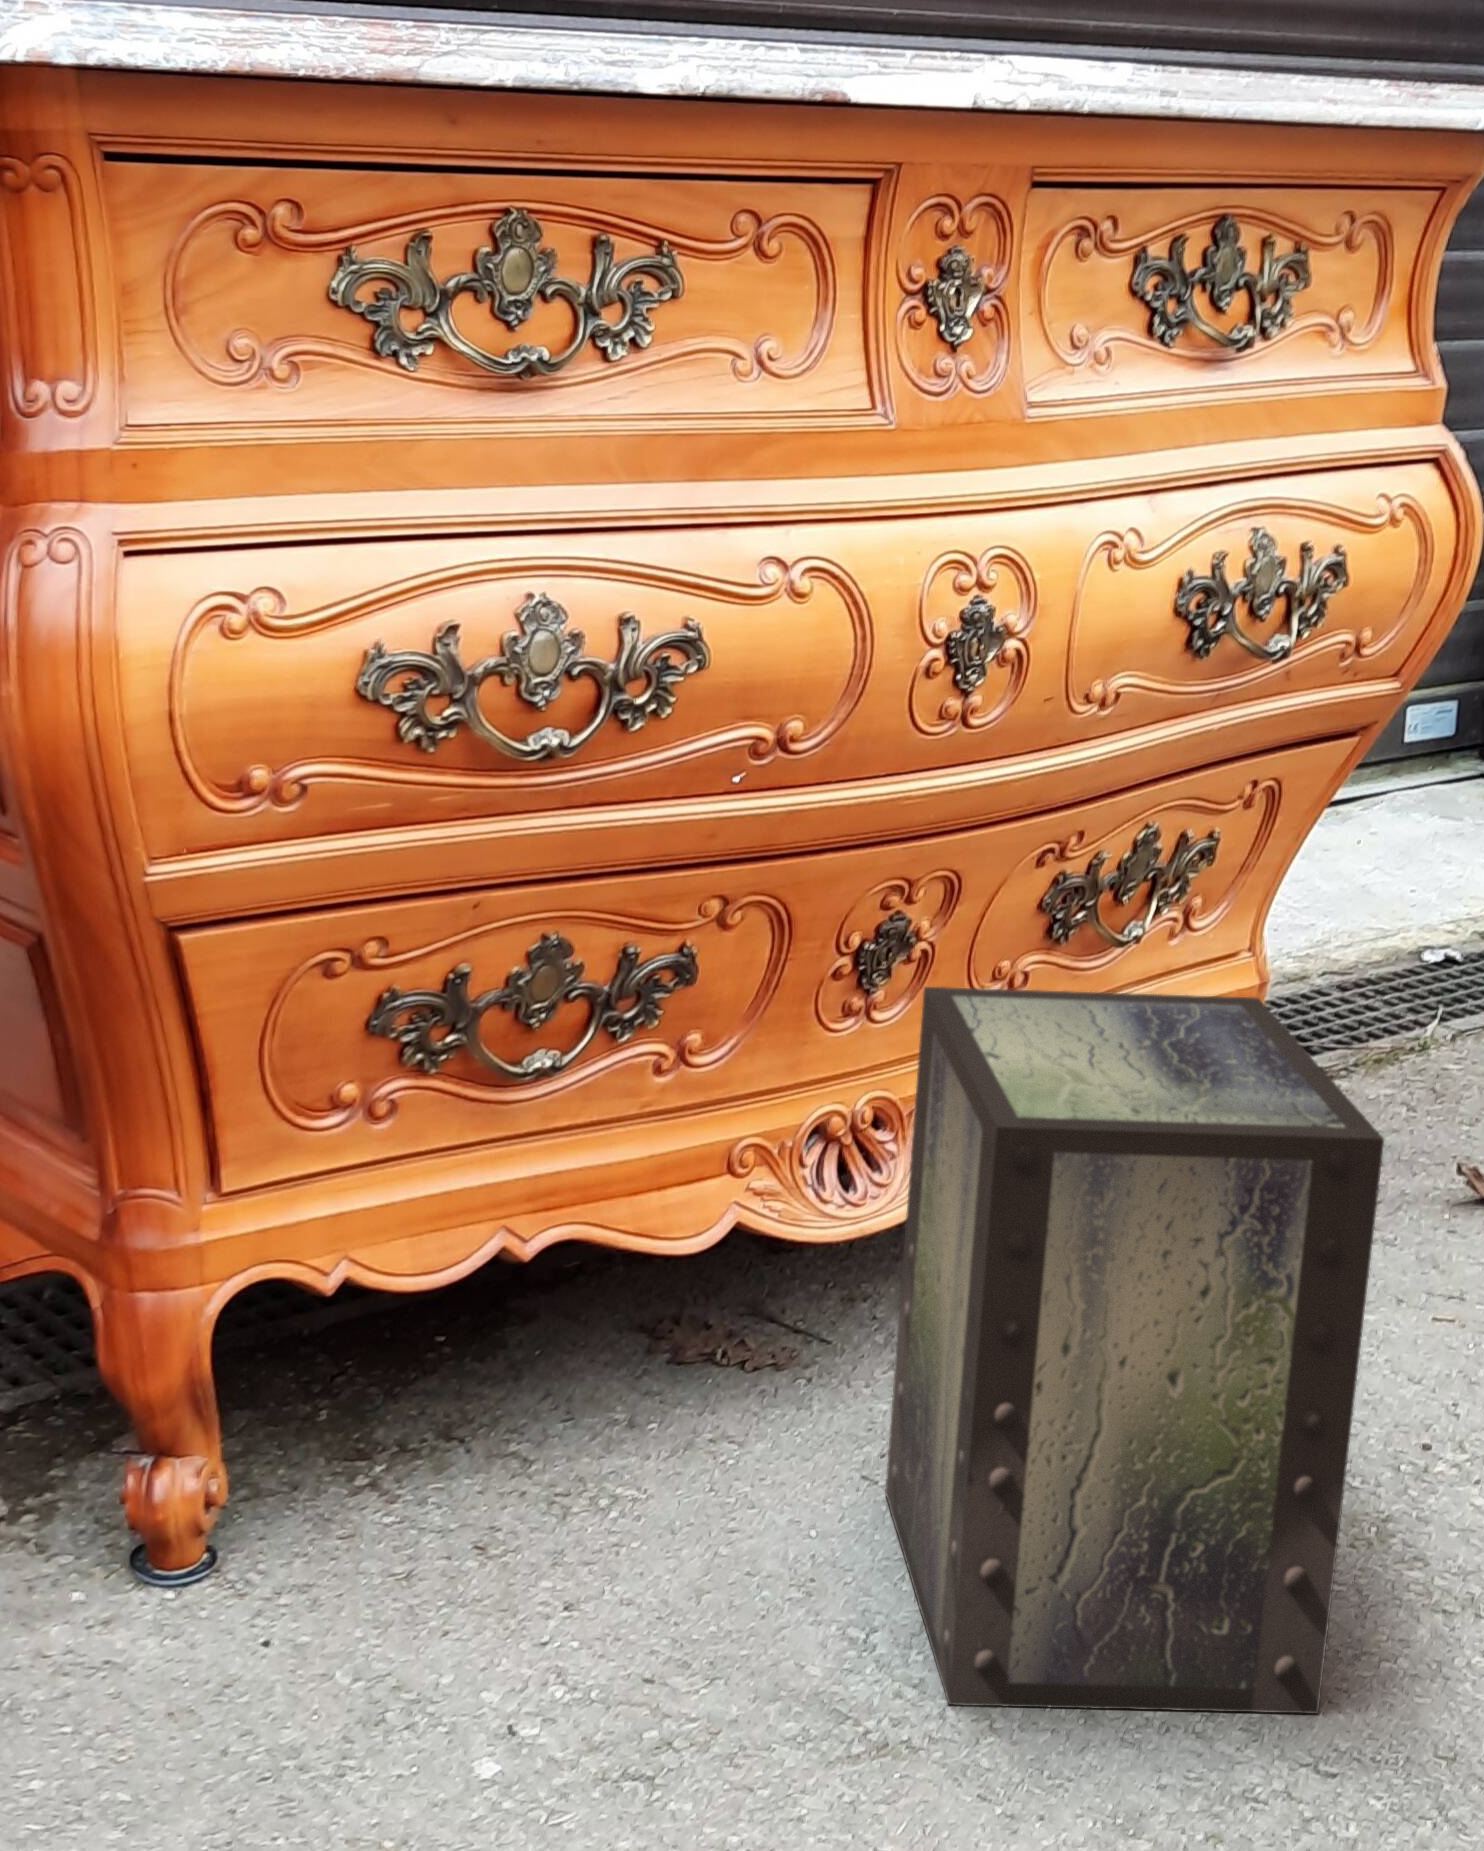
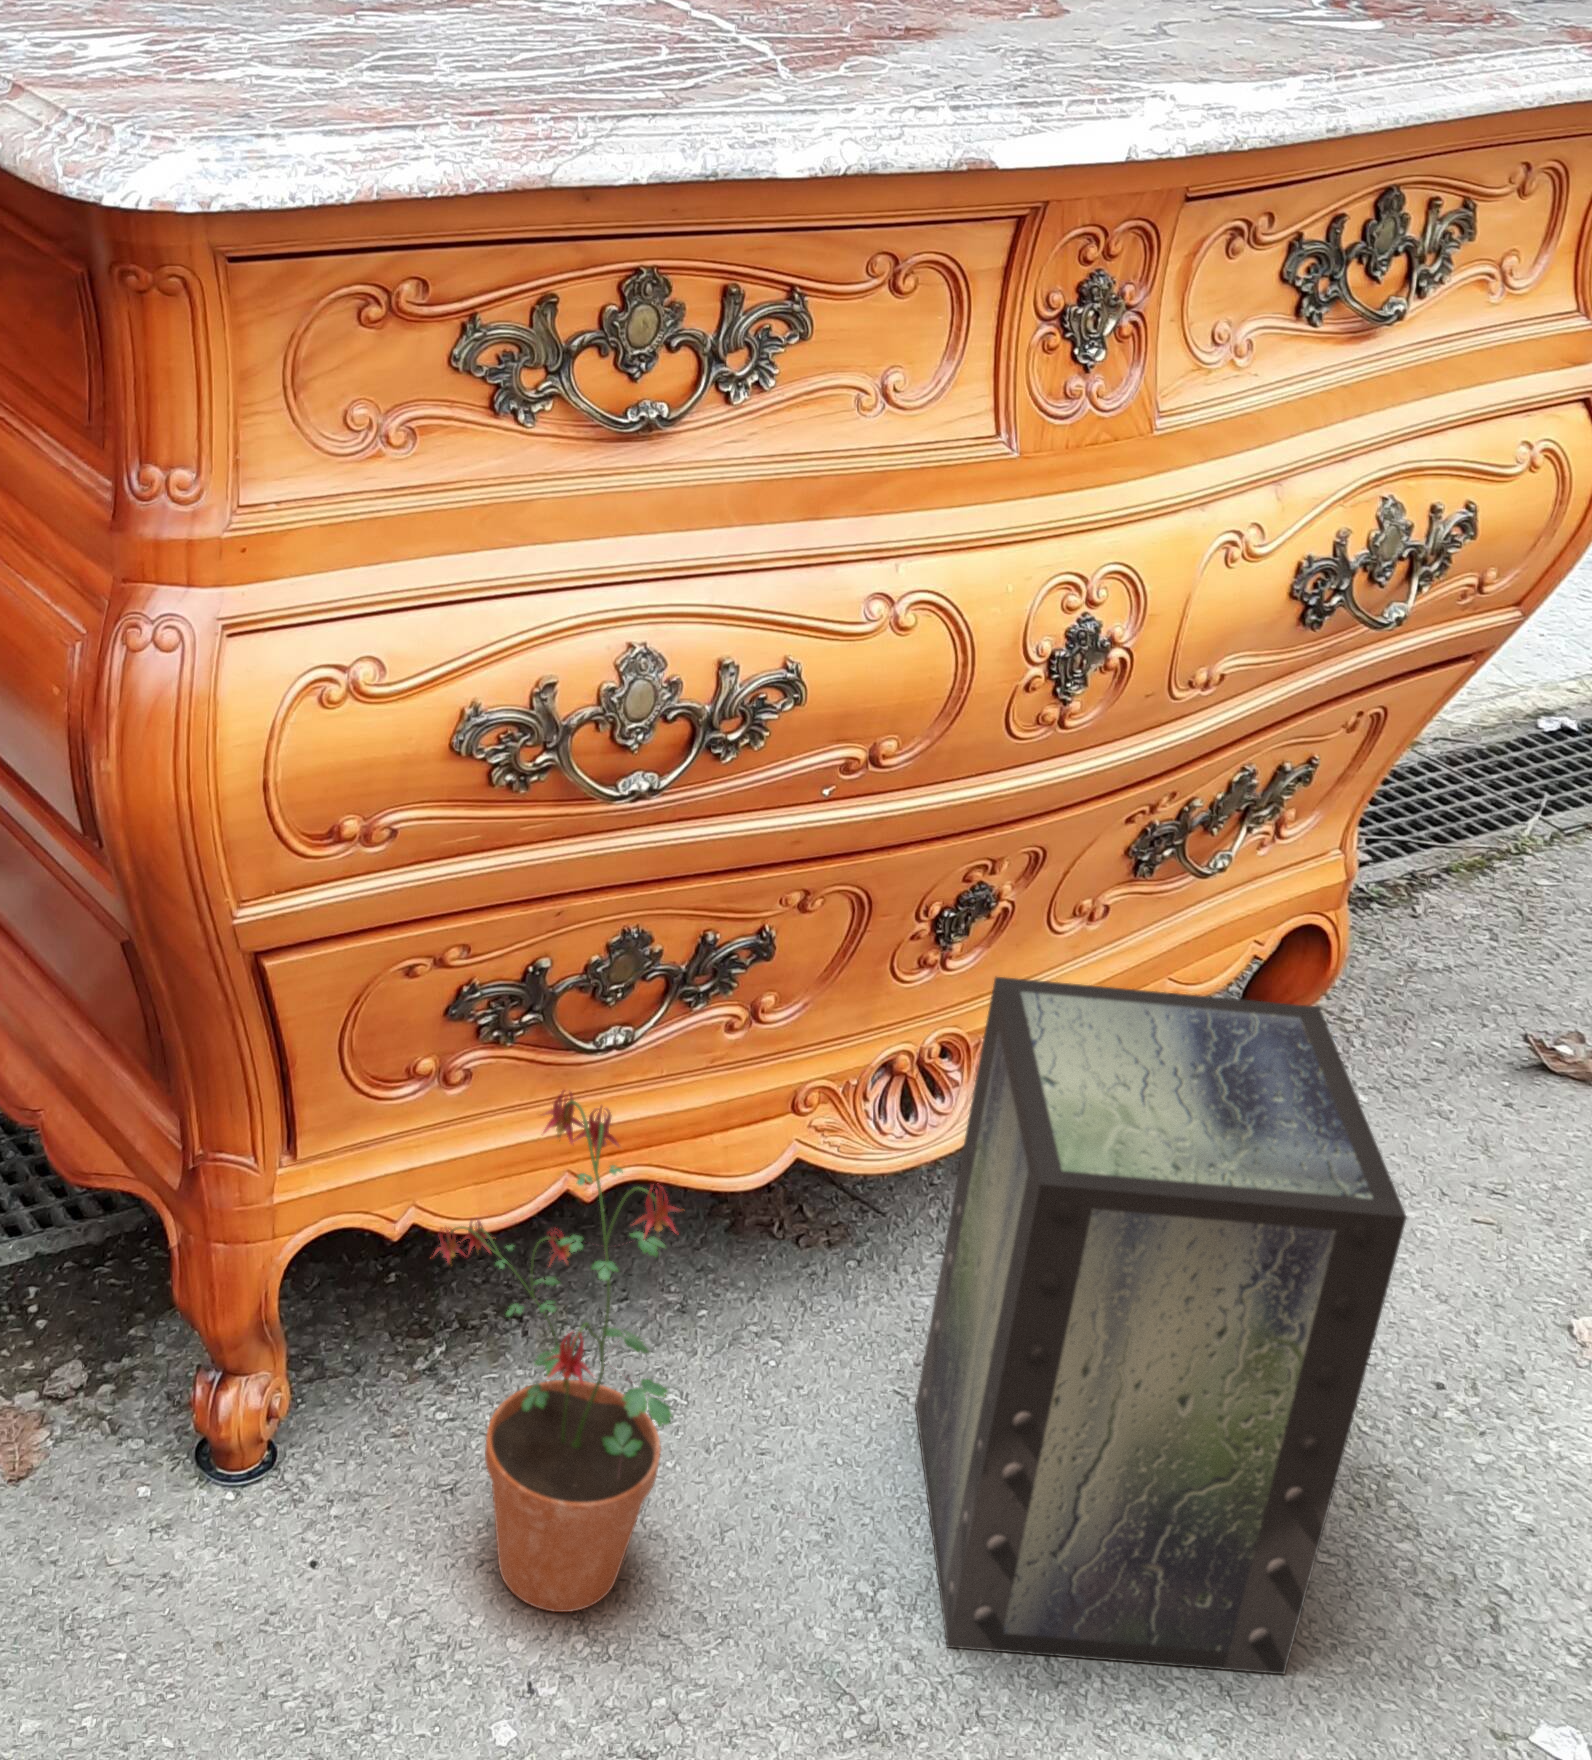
potted plant: none [363,1099,647,1690] -> present [434,1090,681,1612]

